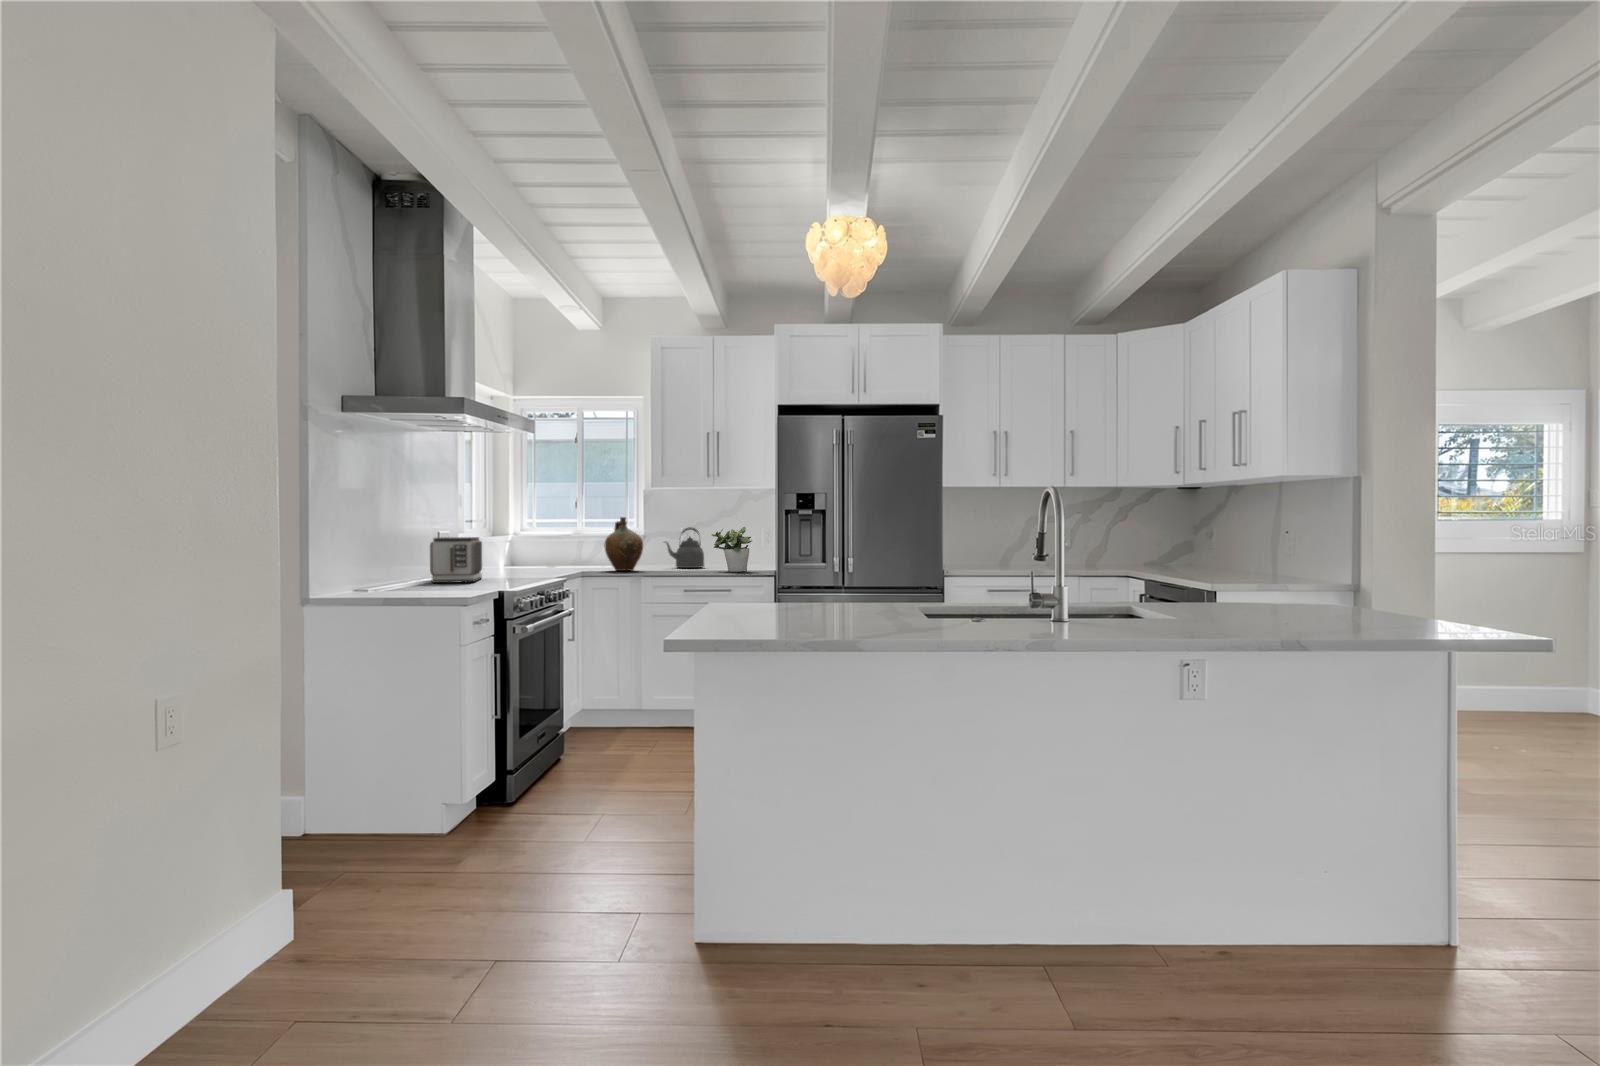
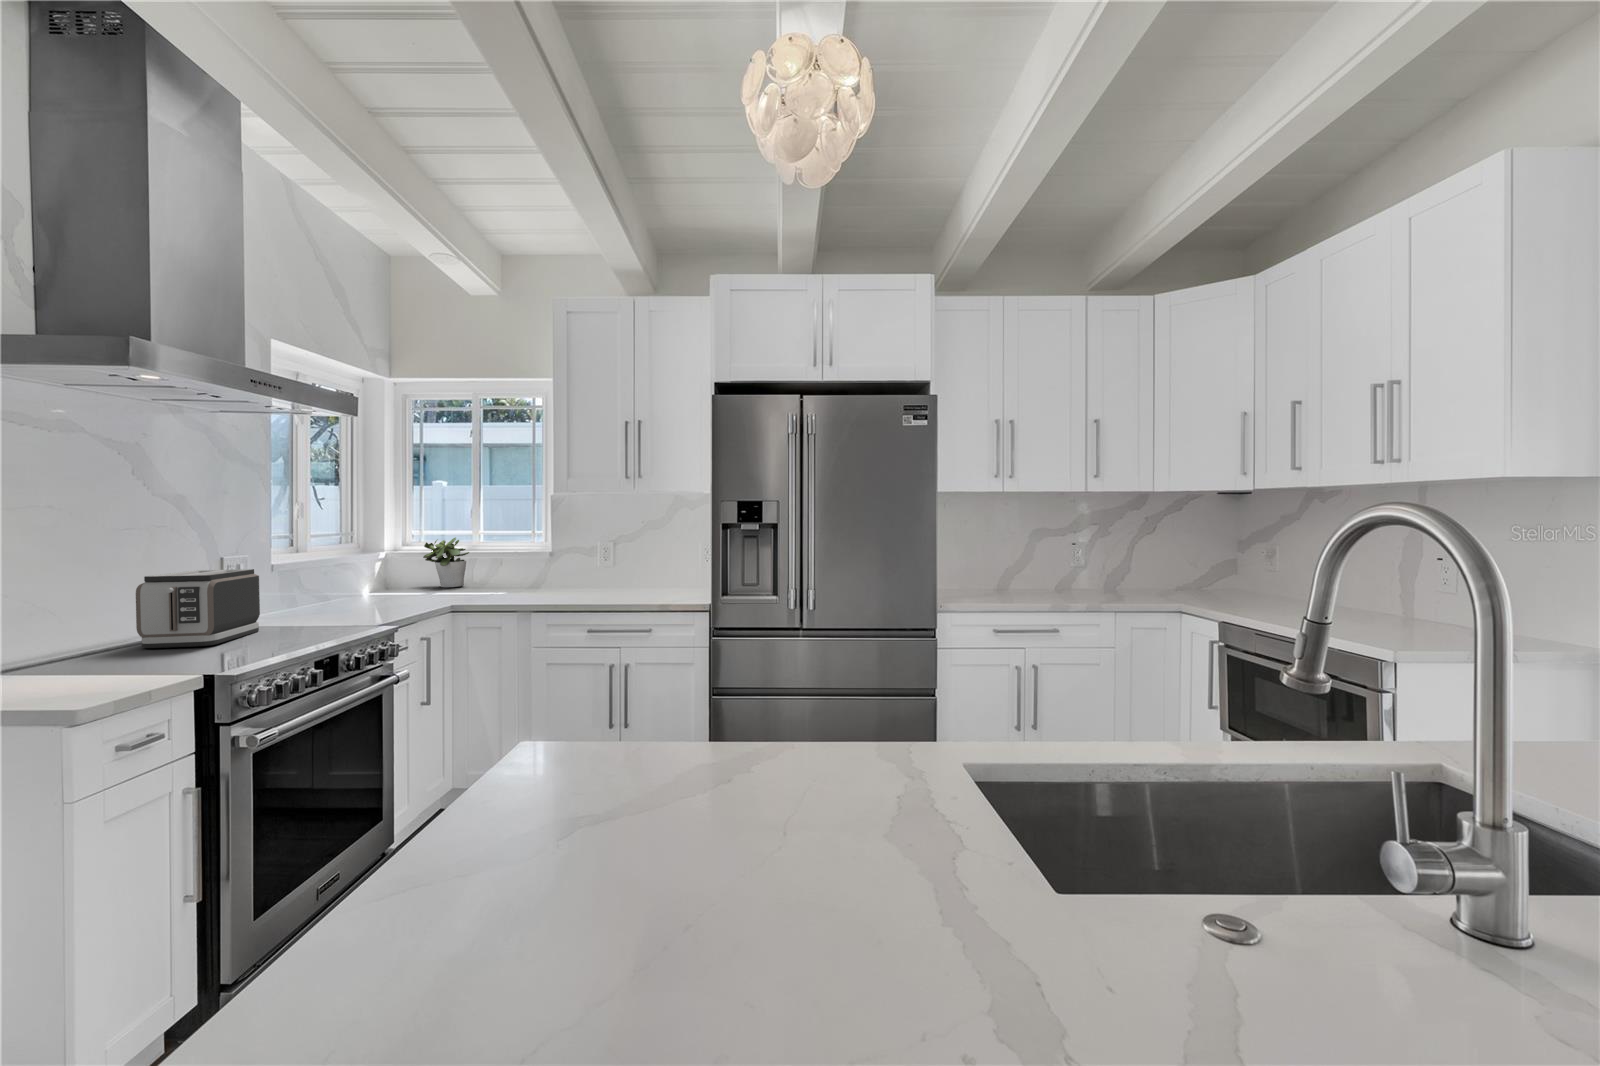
ceramic jug: present [604,517,643,571] -> none [481,533,533,606]
kettle: present [665,527,704,568] -> none [569,543,625,597]
potted plant: present [712,527,752,572] -> present [423,537,469,587]

